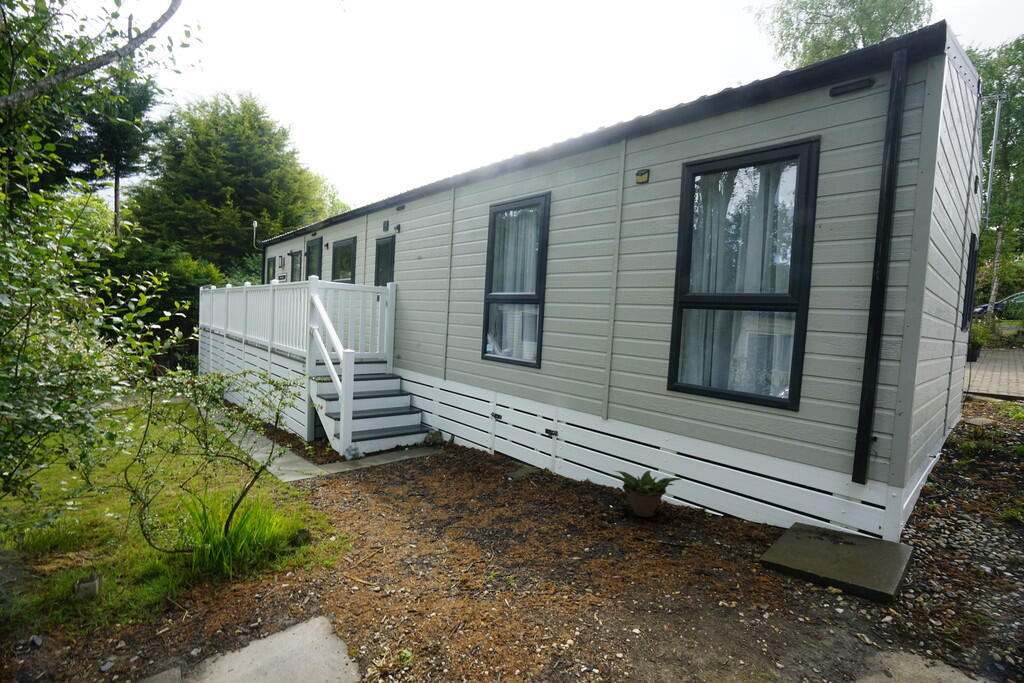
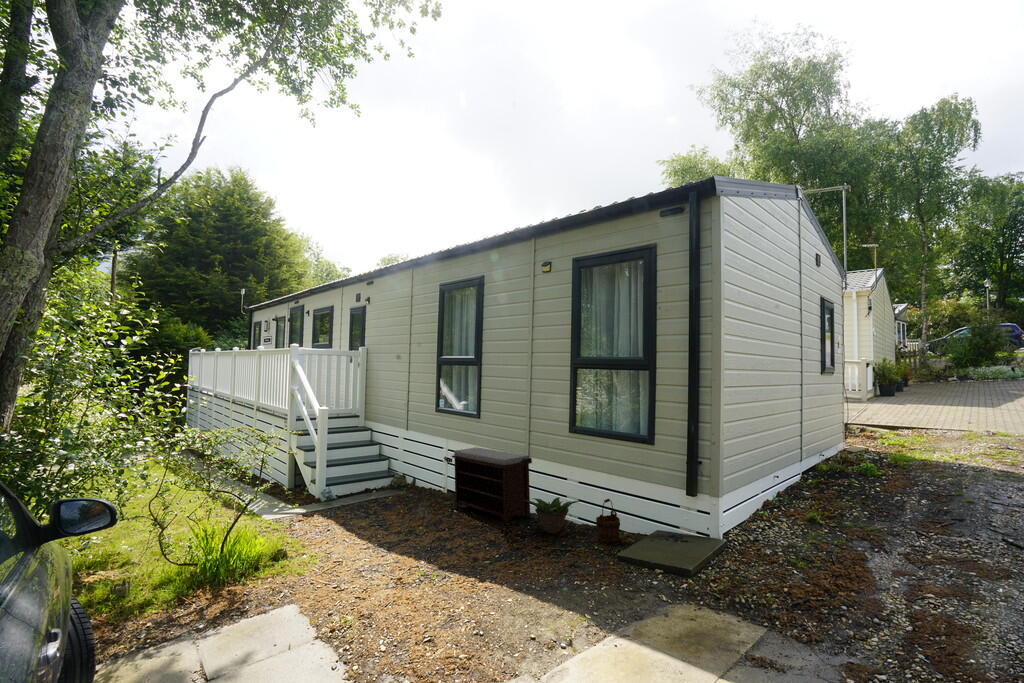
bench: none [506,403,611,499] -> present [452,447,532,523]
wooden bucket: none [708,479,742,535] -> present [596,499,620,542]

